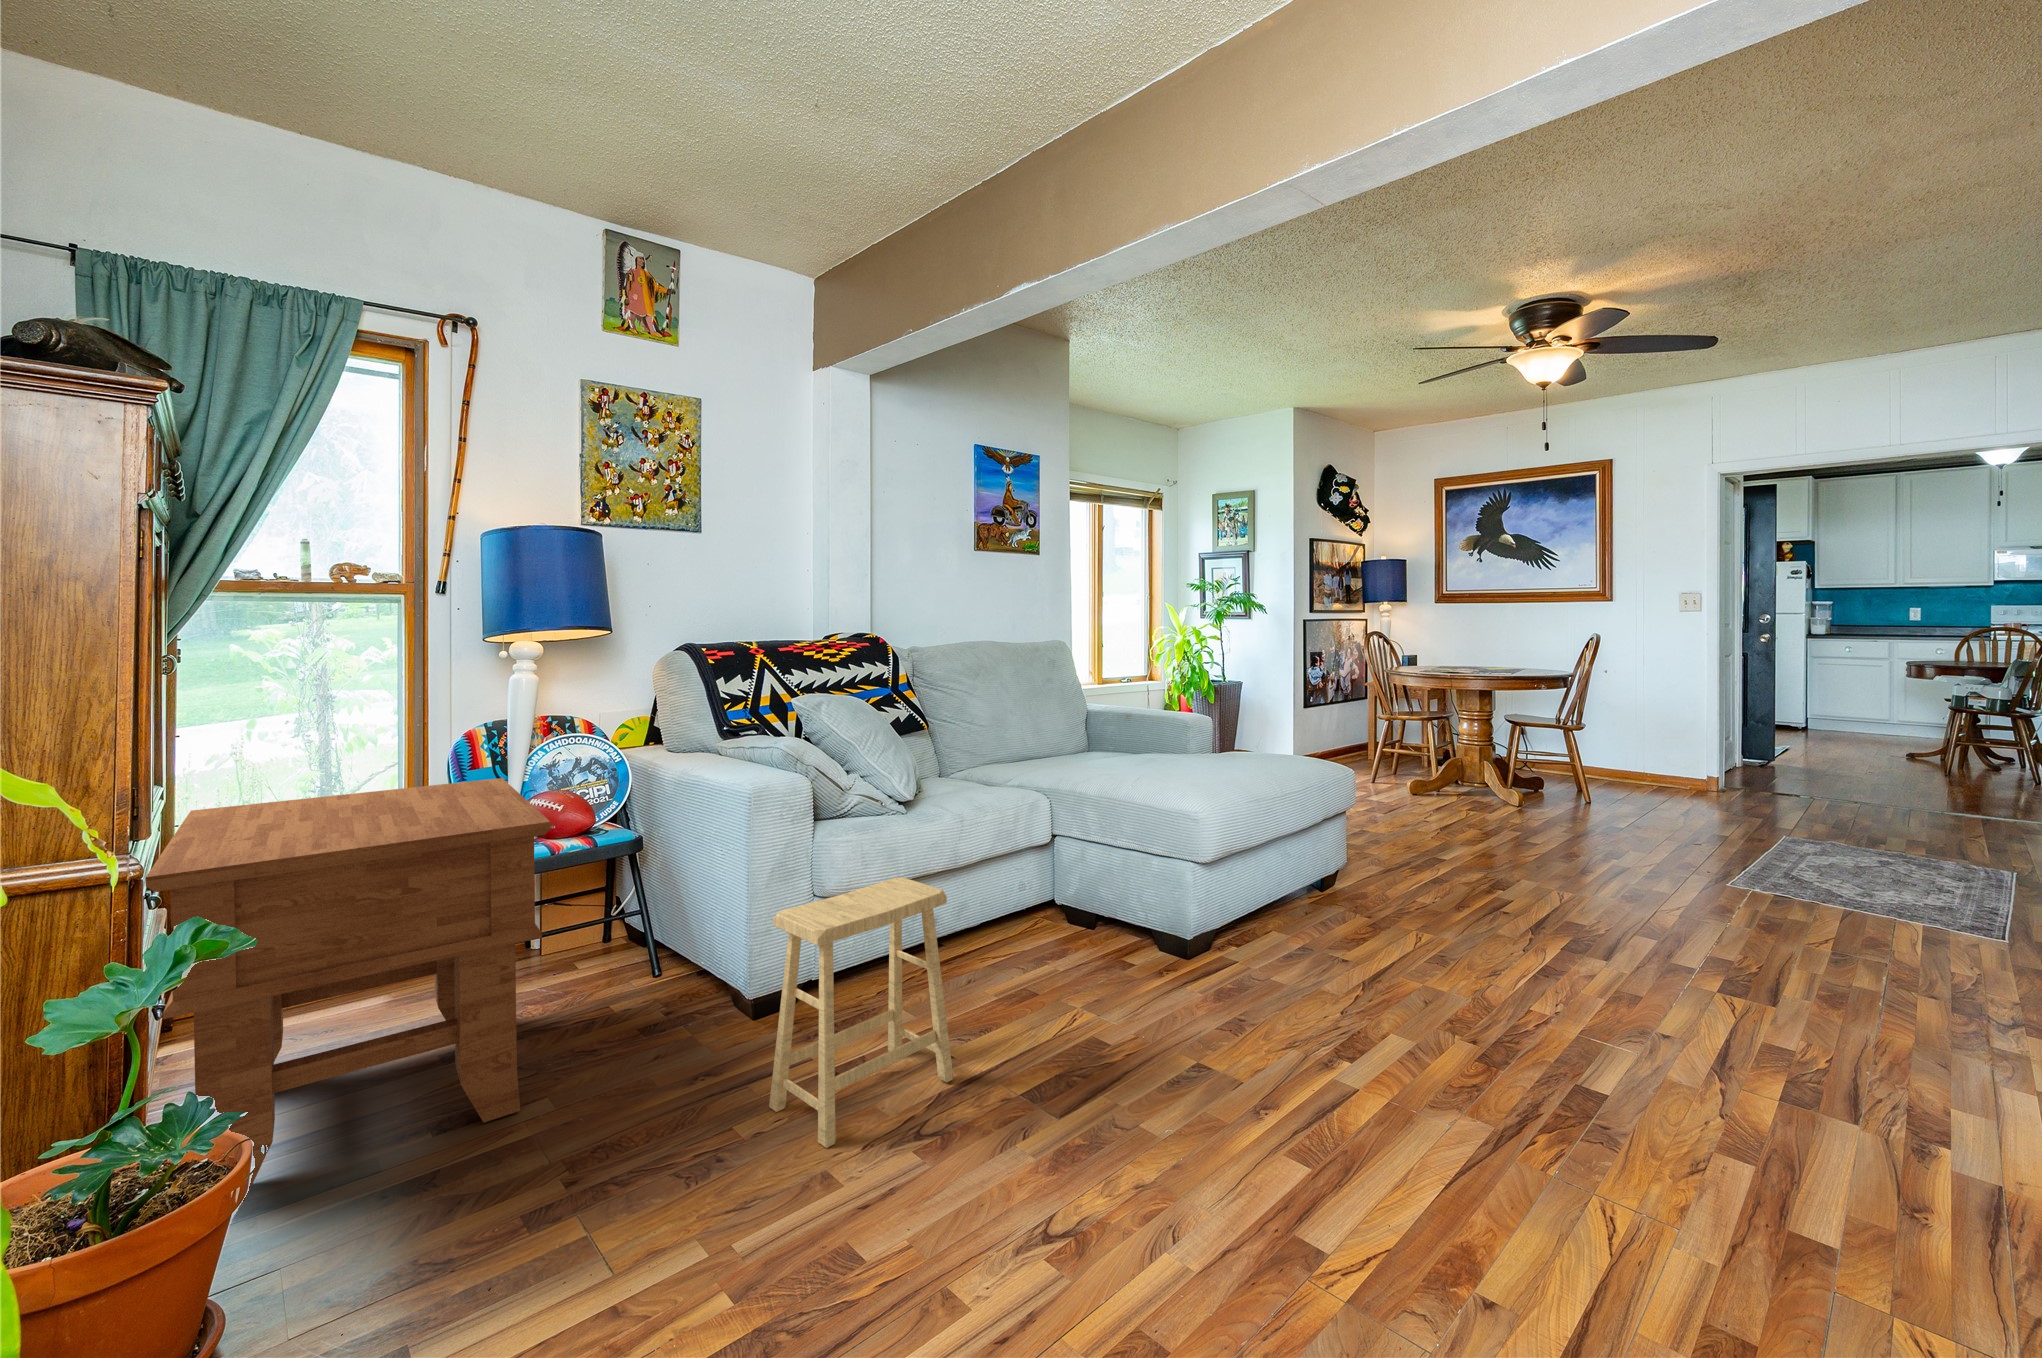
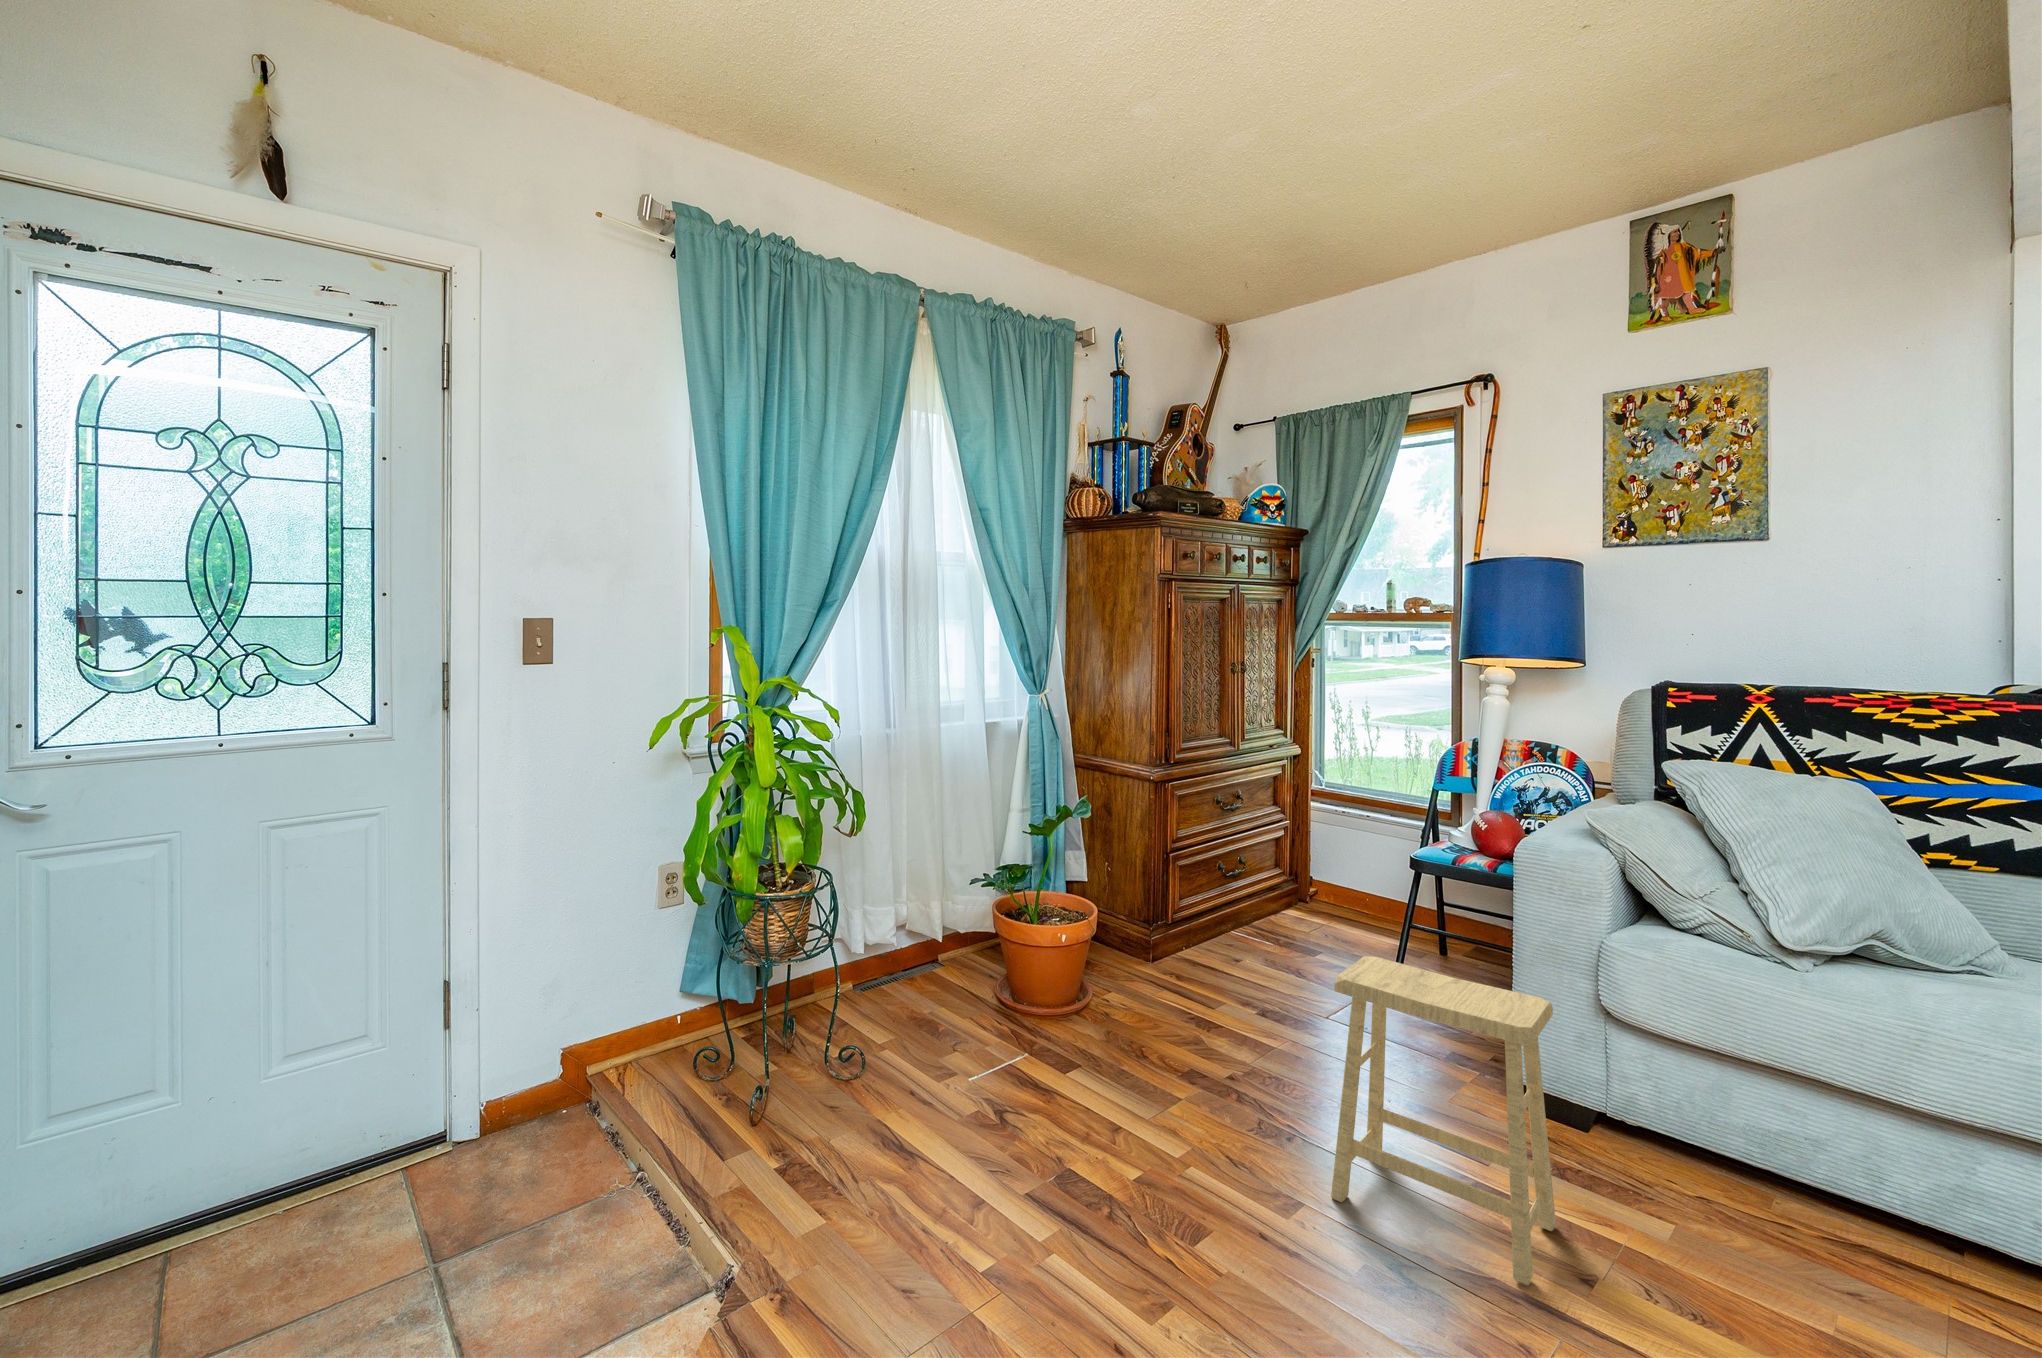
side table: present [146,778,550,1202] -> none [1124,765,1404,1034]

